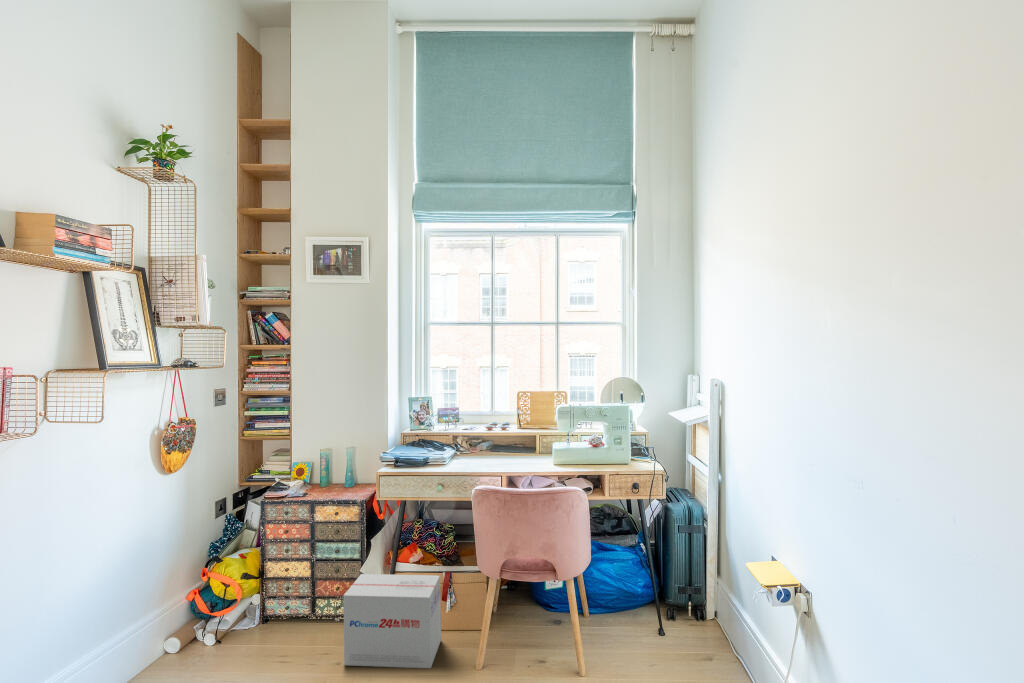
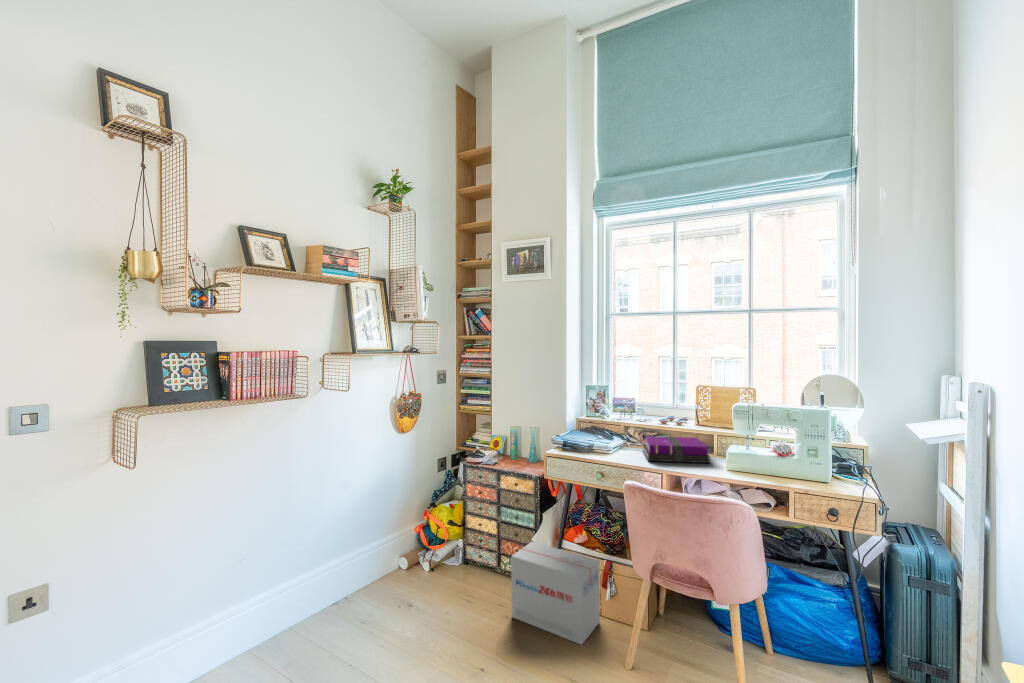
notebook: none [473,439,538,466] -> present [643,437,710,463]

